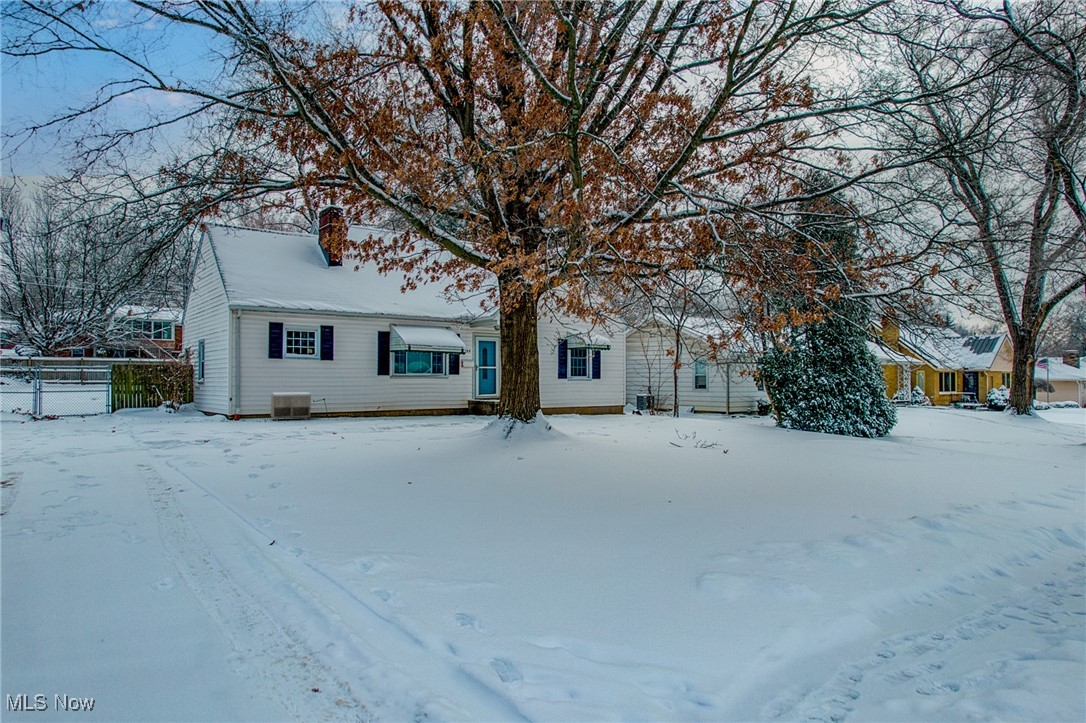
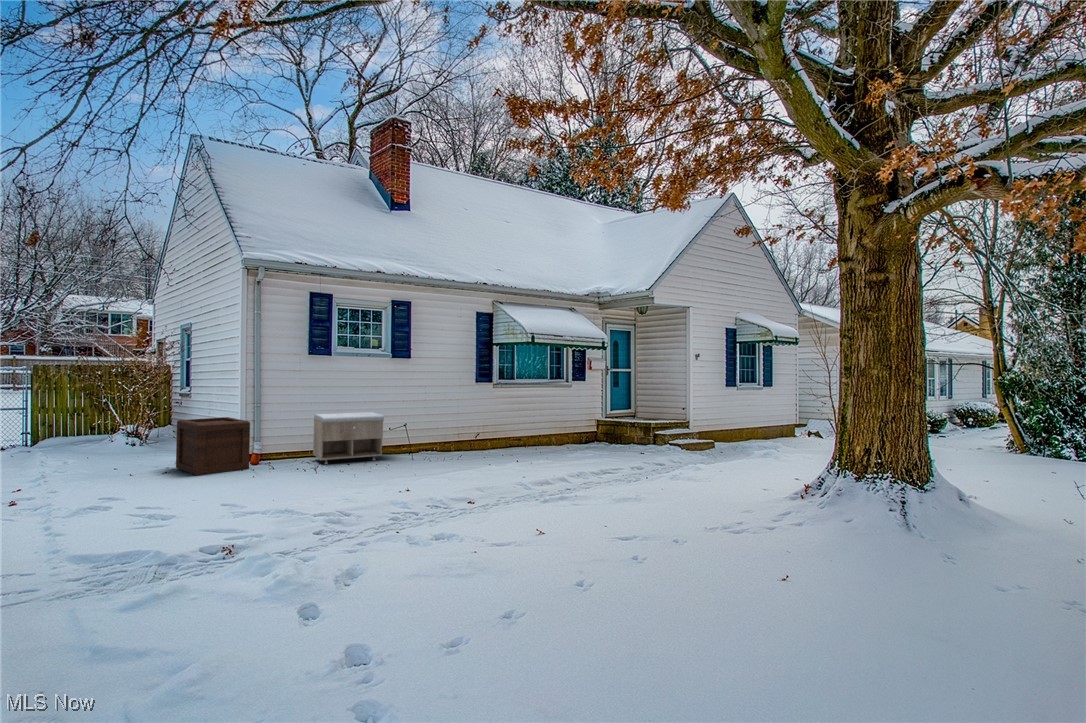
wooden crate: none [193,394,233,424] -> present [176,417,250,476]

